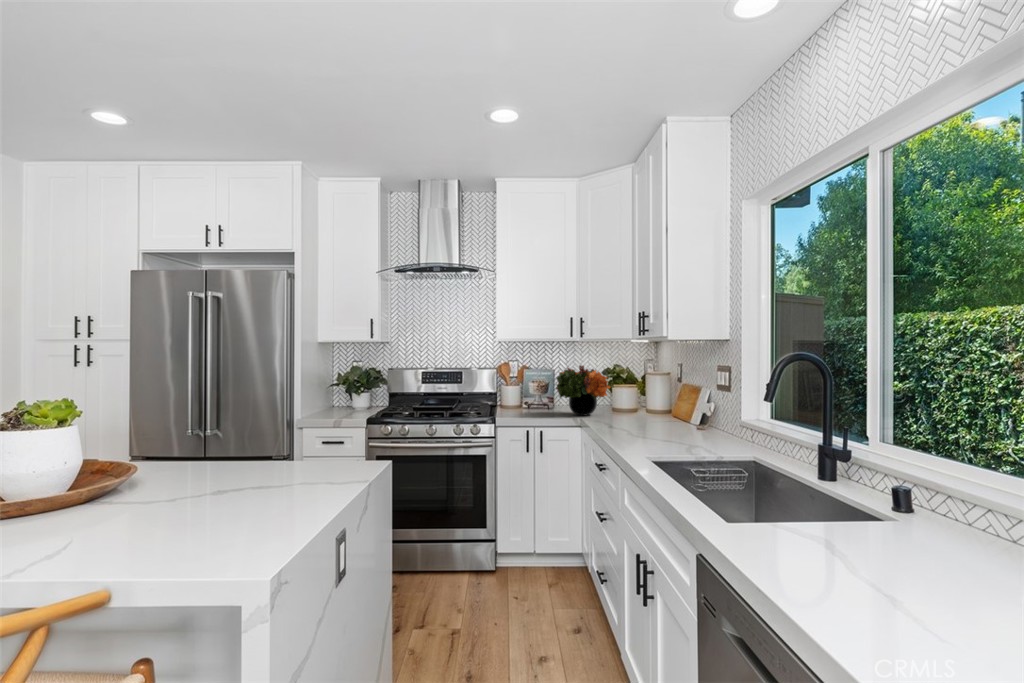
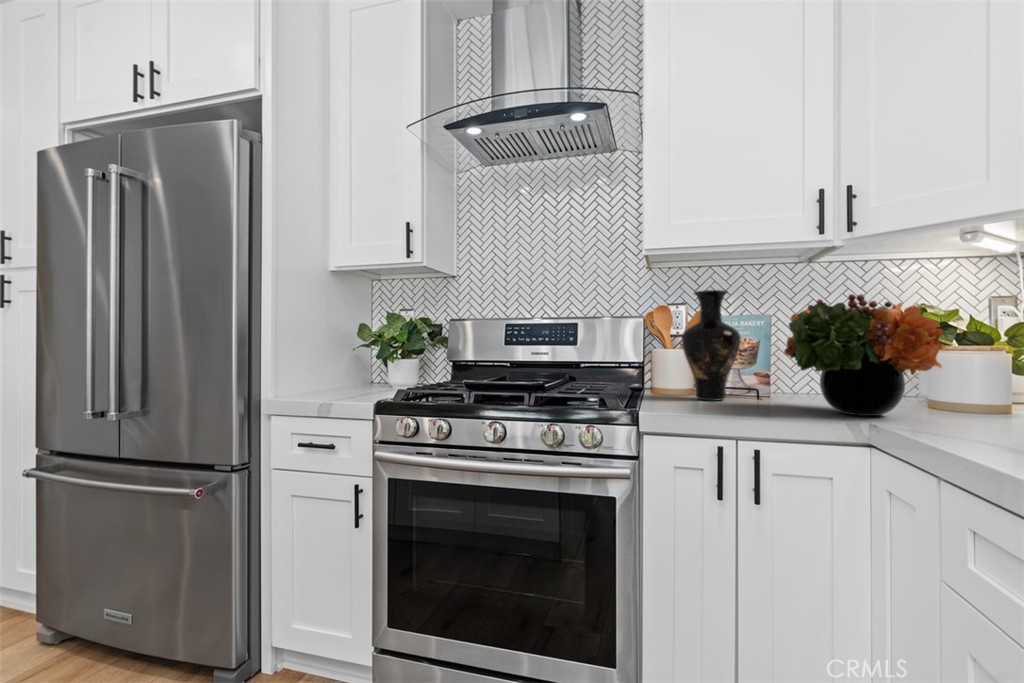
vase: none [514,358,541,411] -> present [682,290,741,401]

